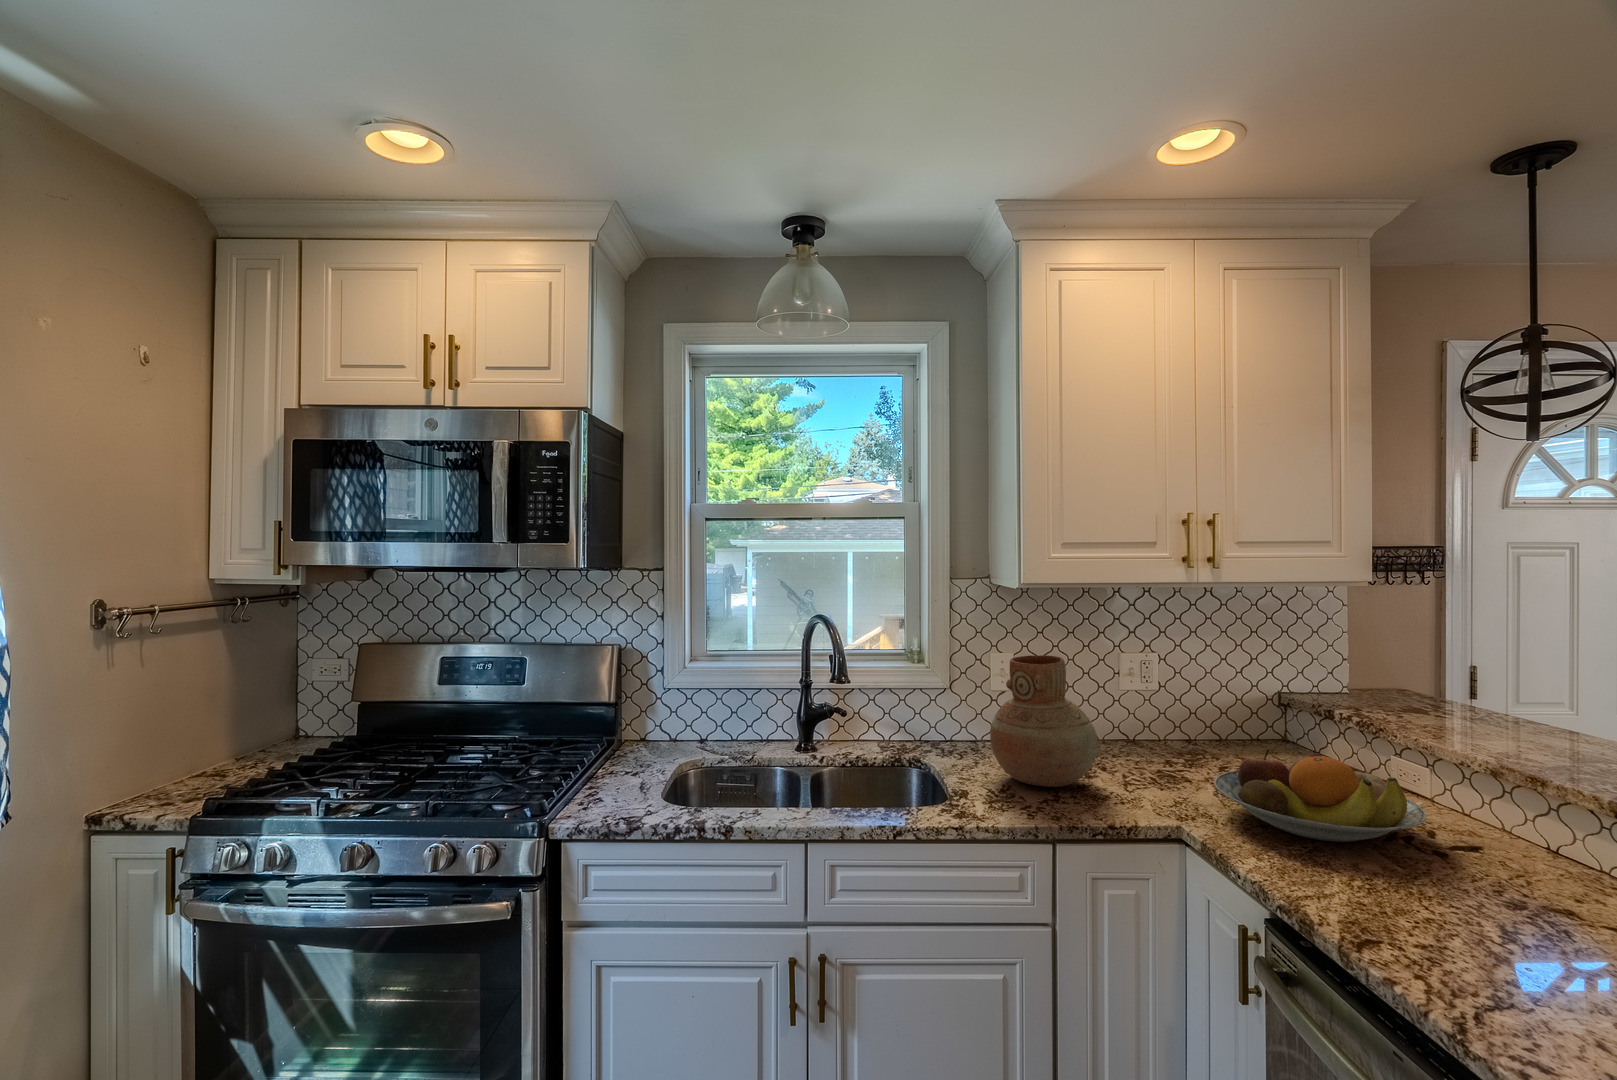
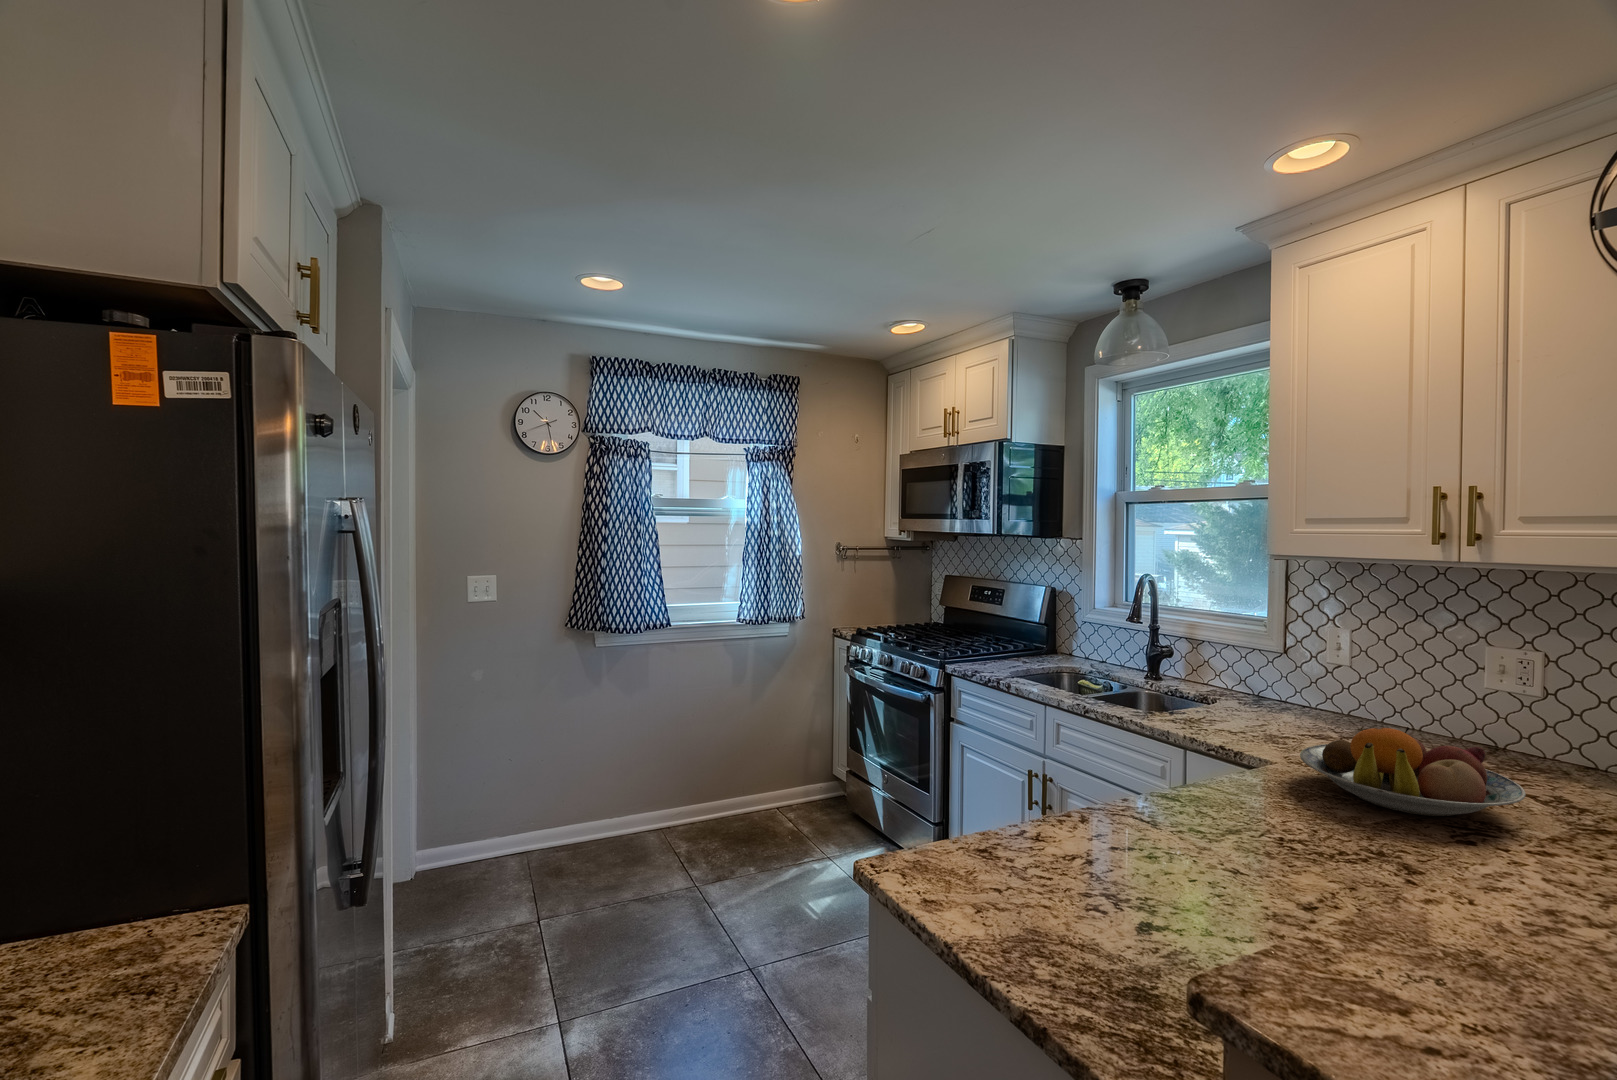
vase: present [990,655,1098,787] -> none [1211,619,1316,730]

